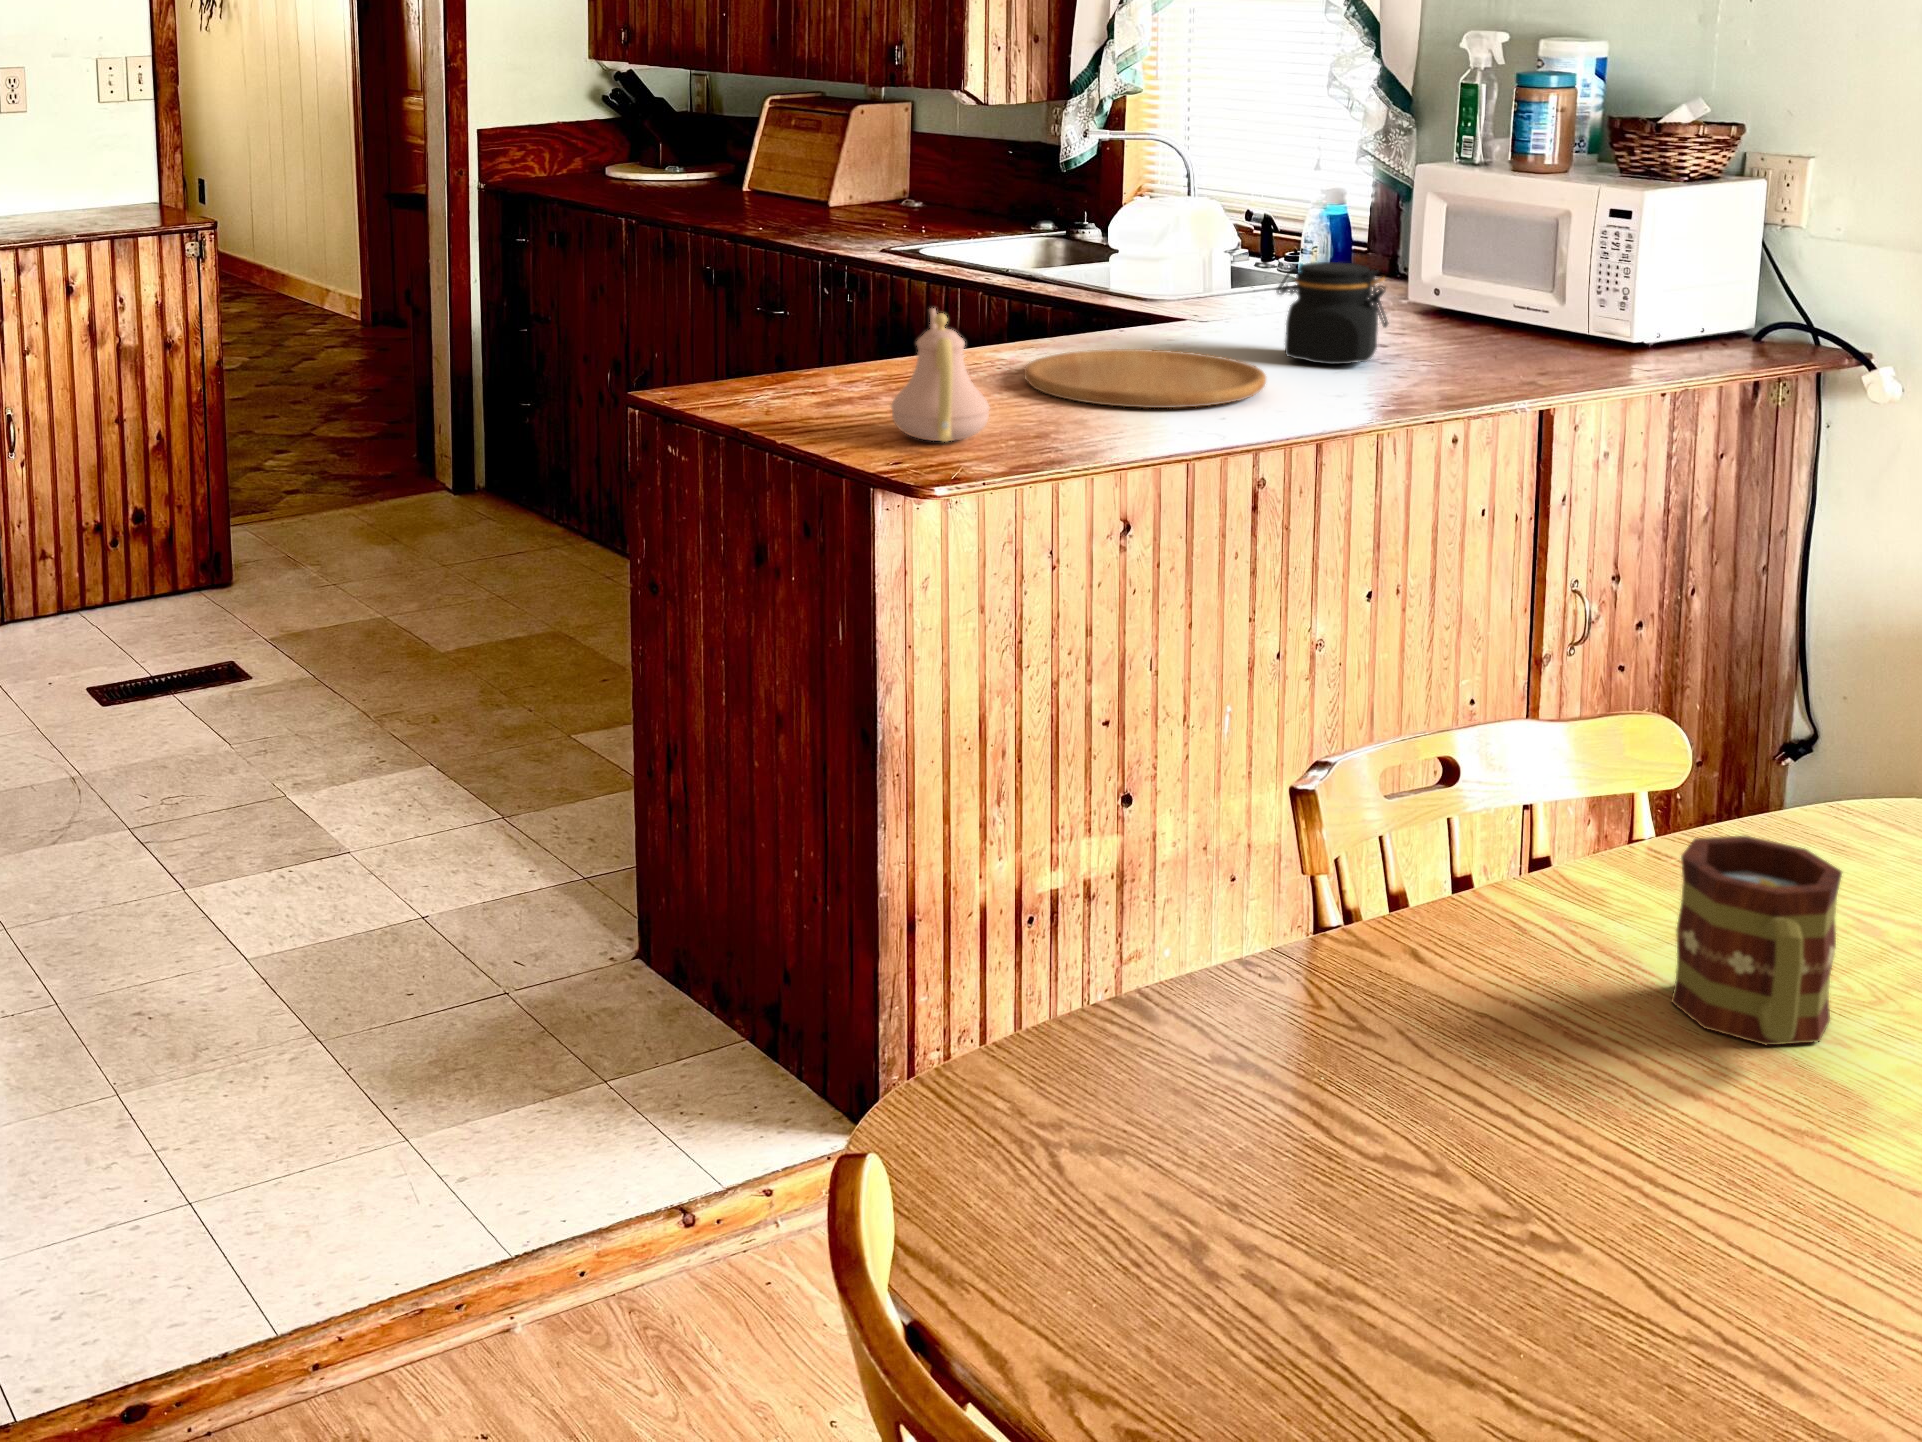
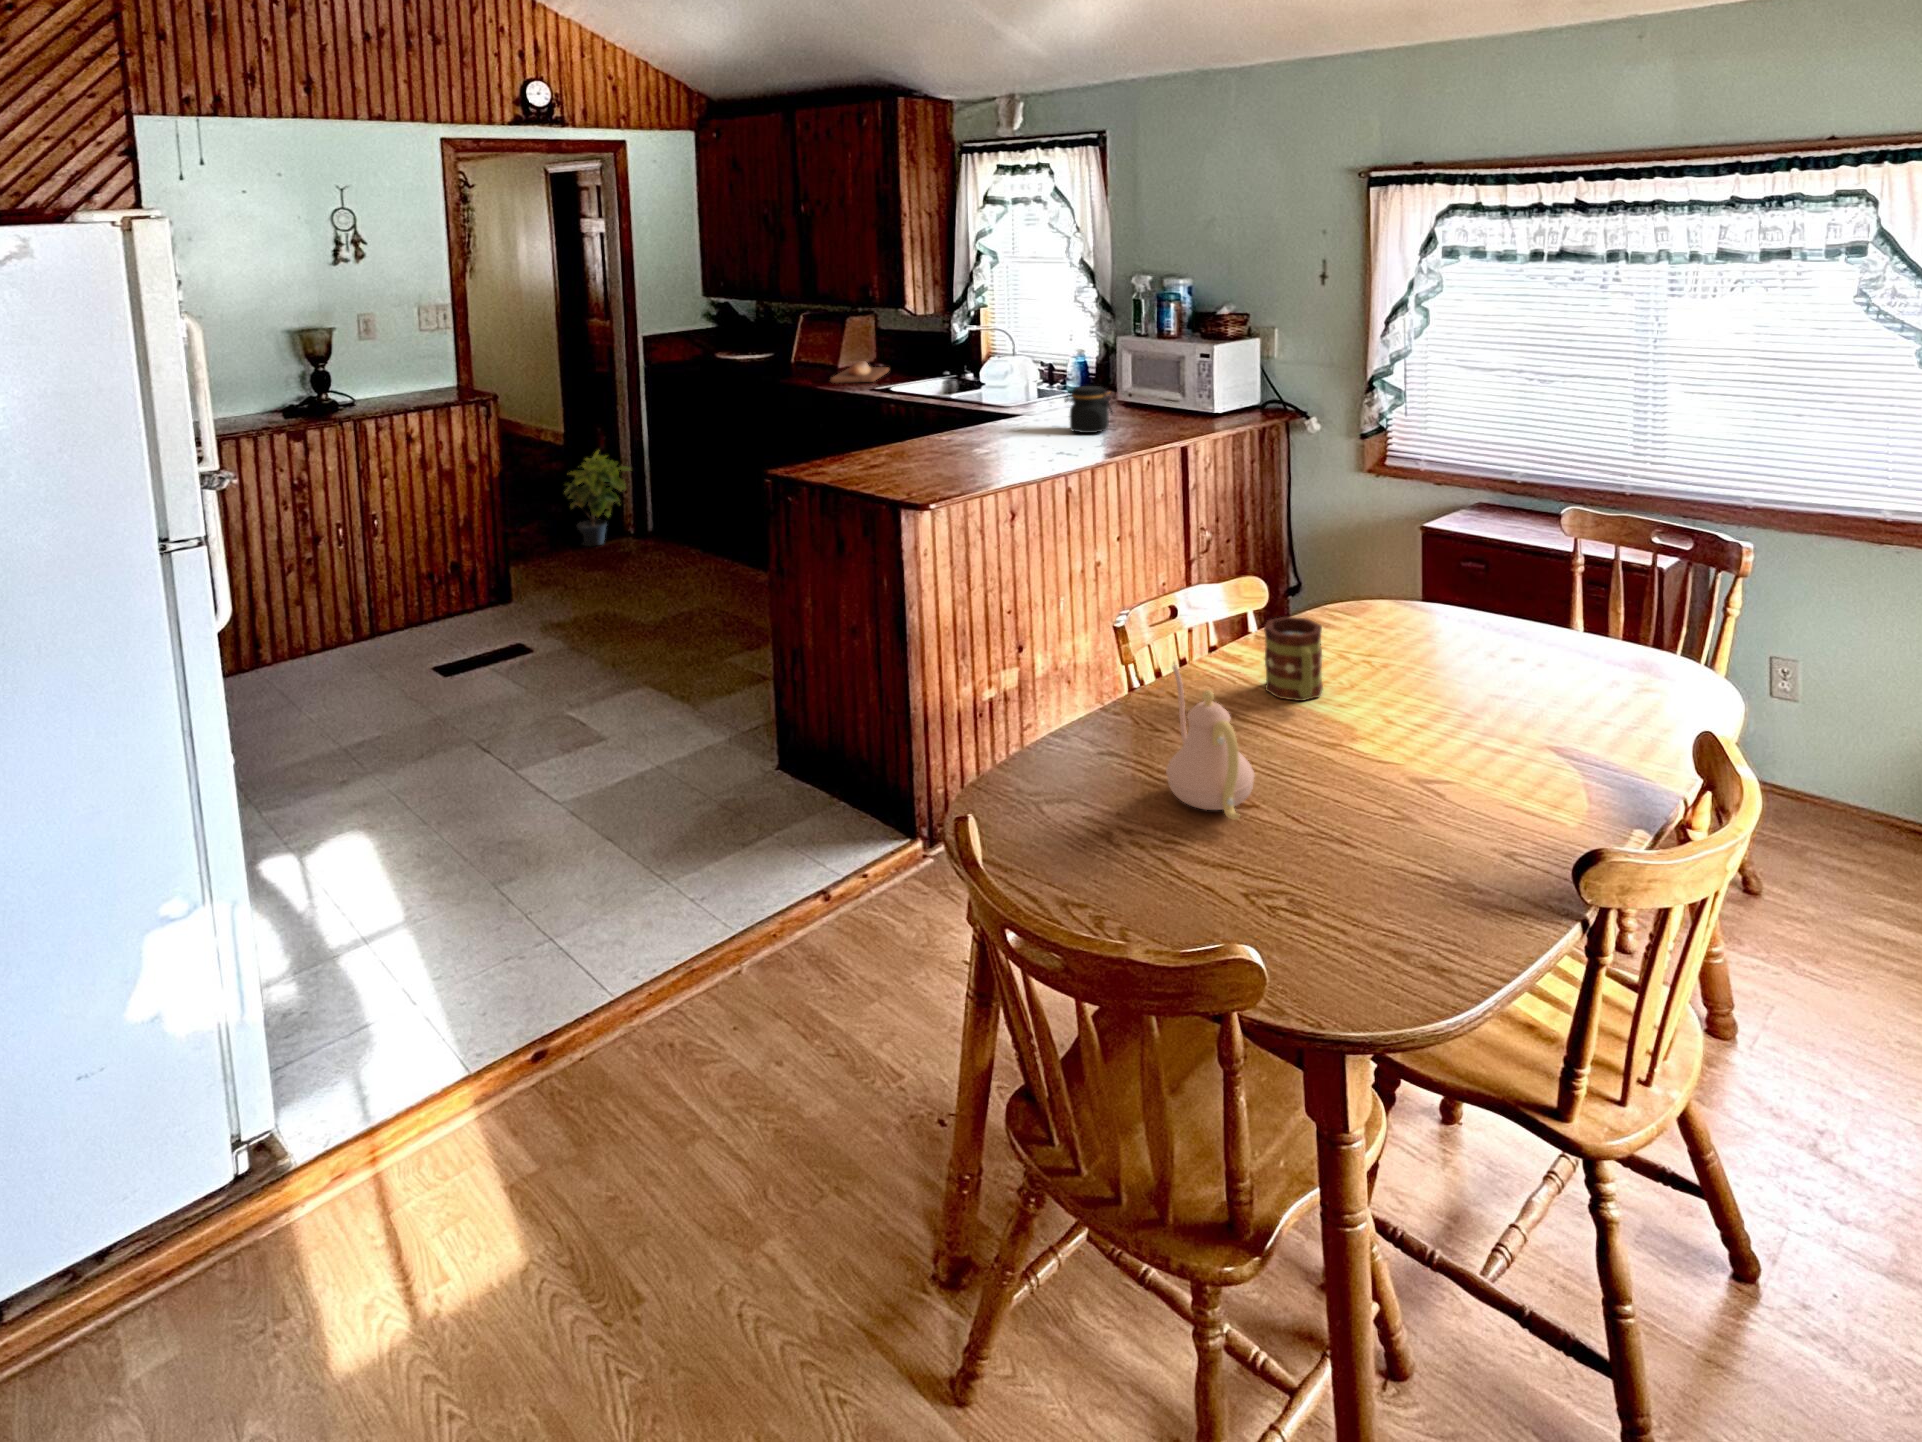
bread loaf: none [806,191,929,233] -> present [830,361,889,383]
teapot: present [891,308,990,442] -> present [1166,665,1254,820]
potted plant: none [327,330,447,504] -> present [565,451,630,546]
cutting board: present [1024,349,1266,408] -> none [955,432,1065,460]

